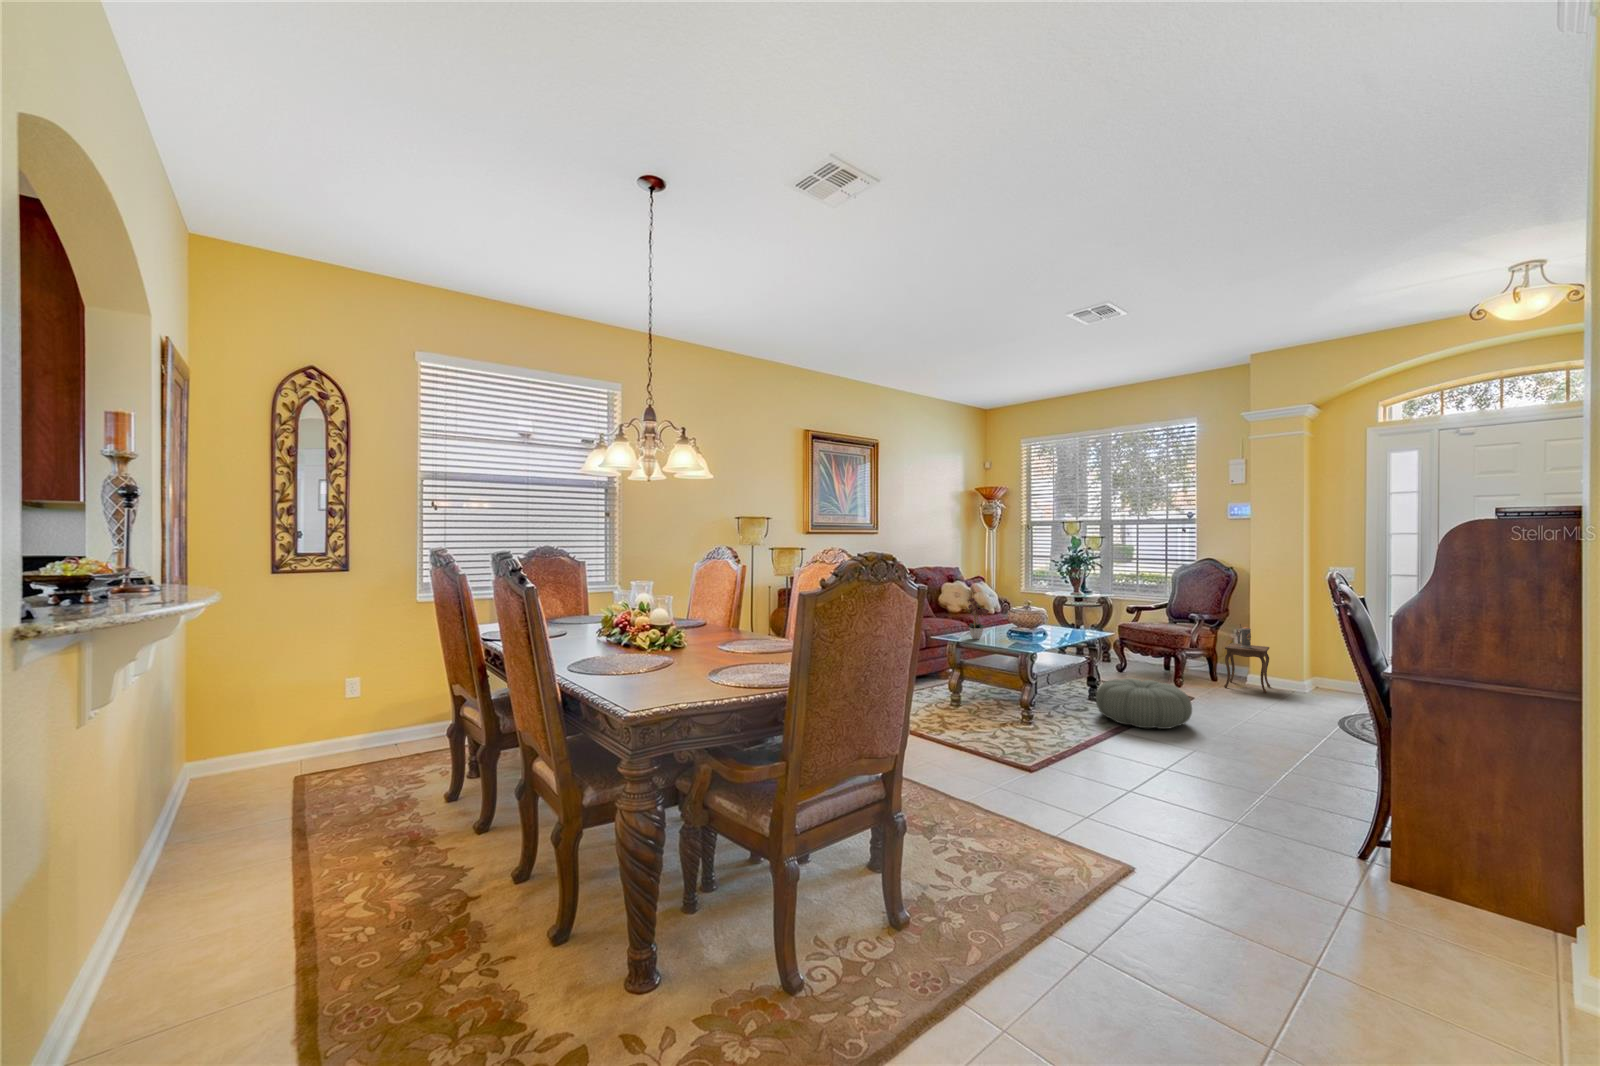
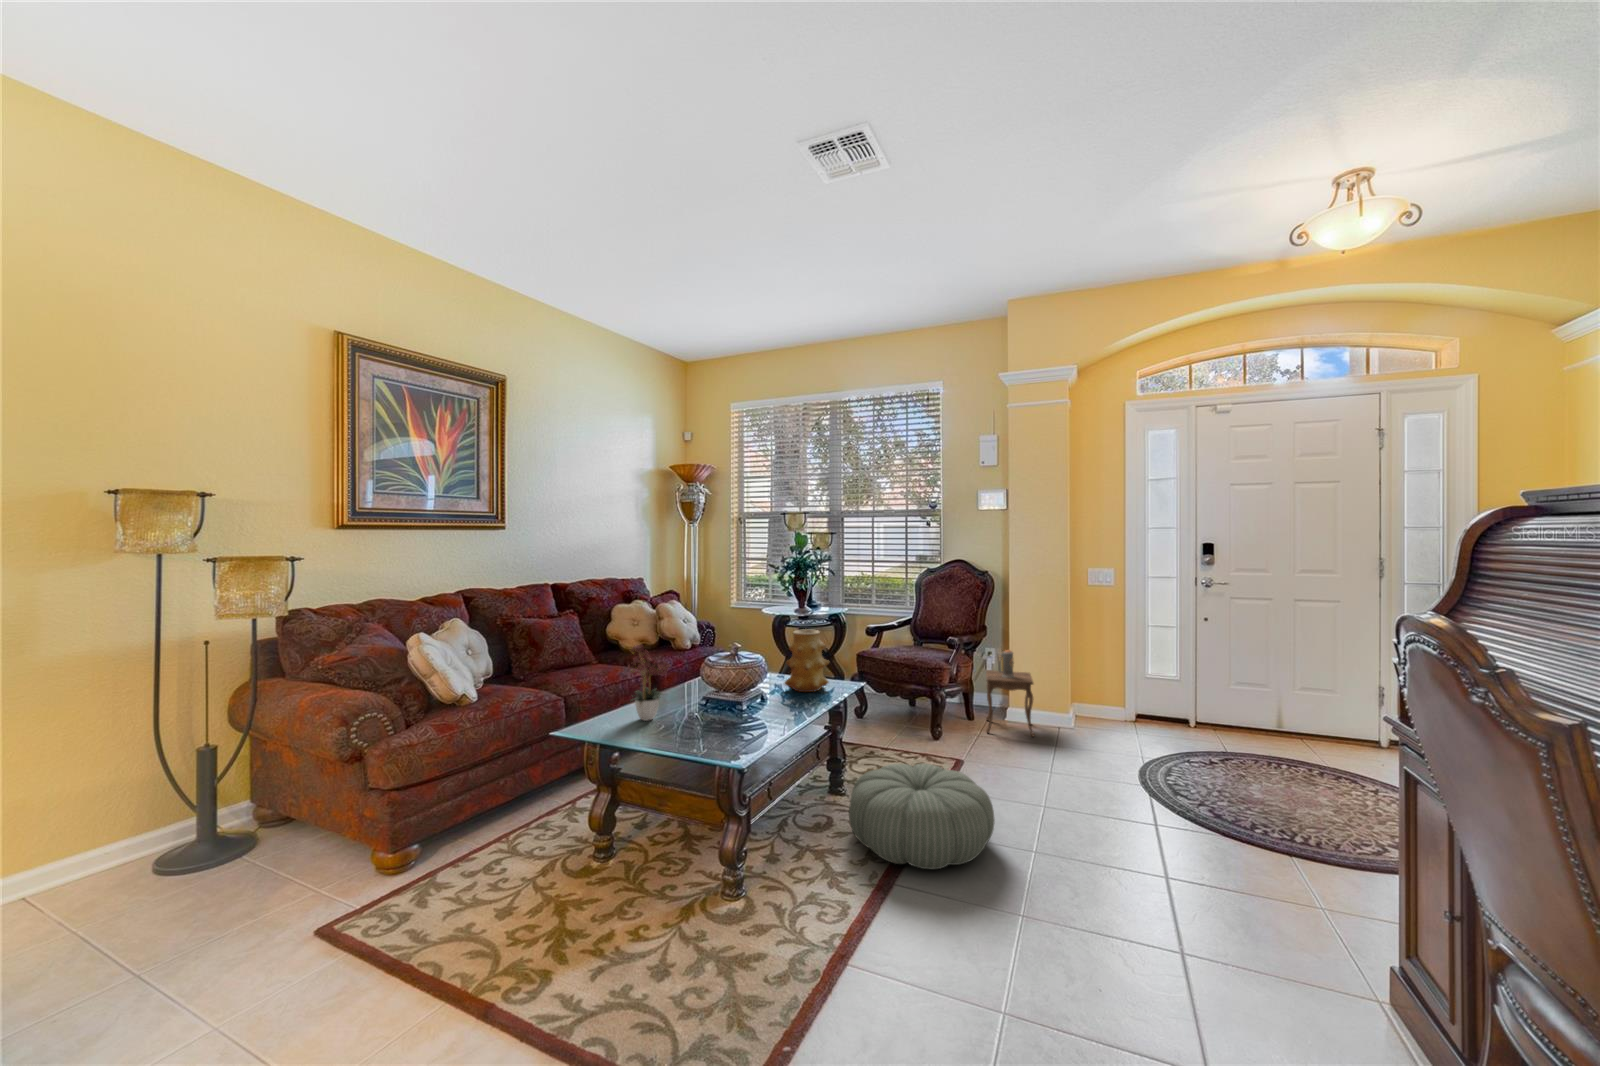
vase: none [1058,598,1089,636] -> present [785,629,829,692]

